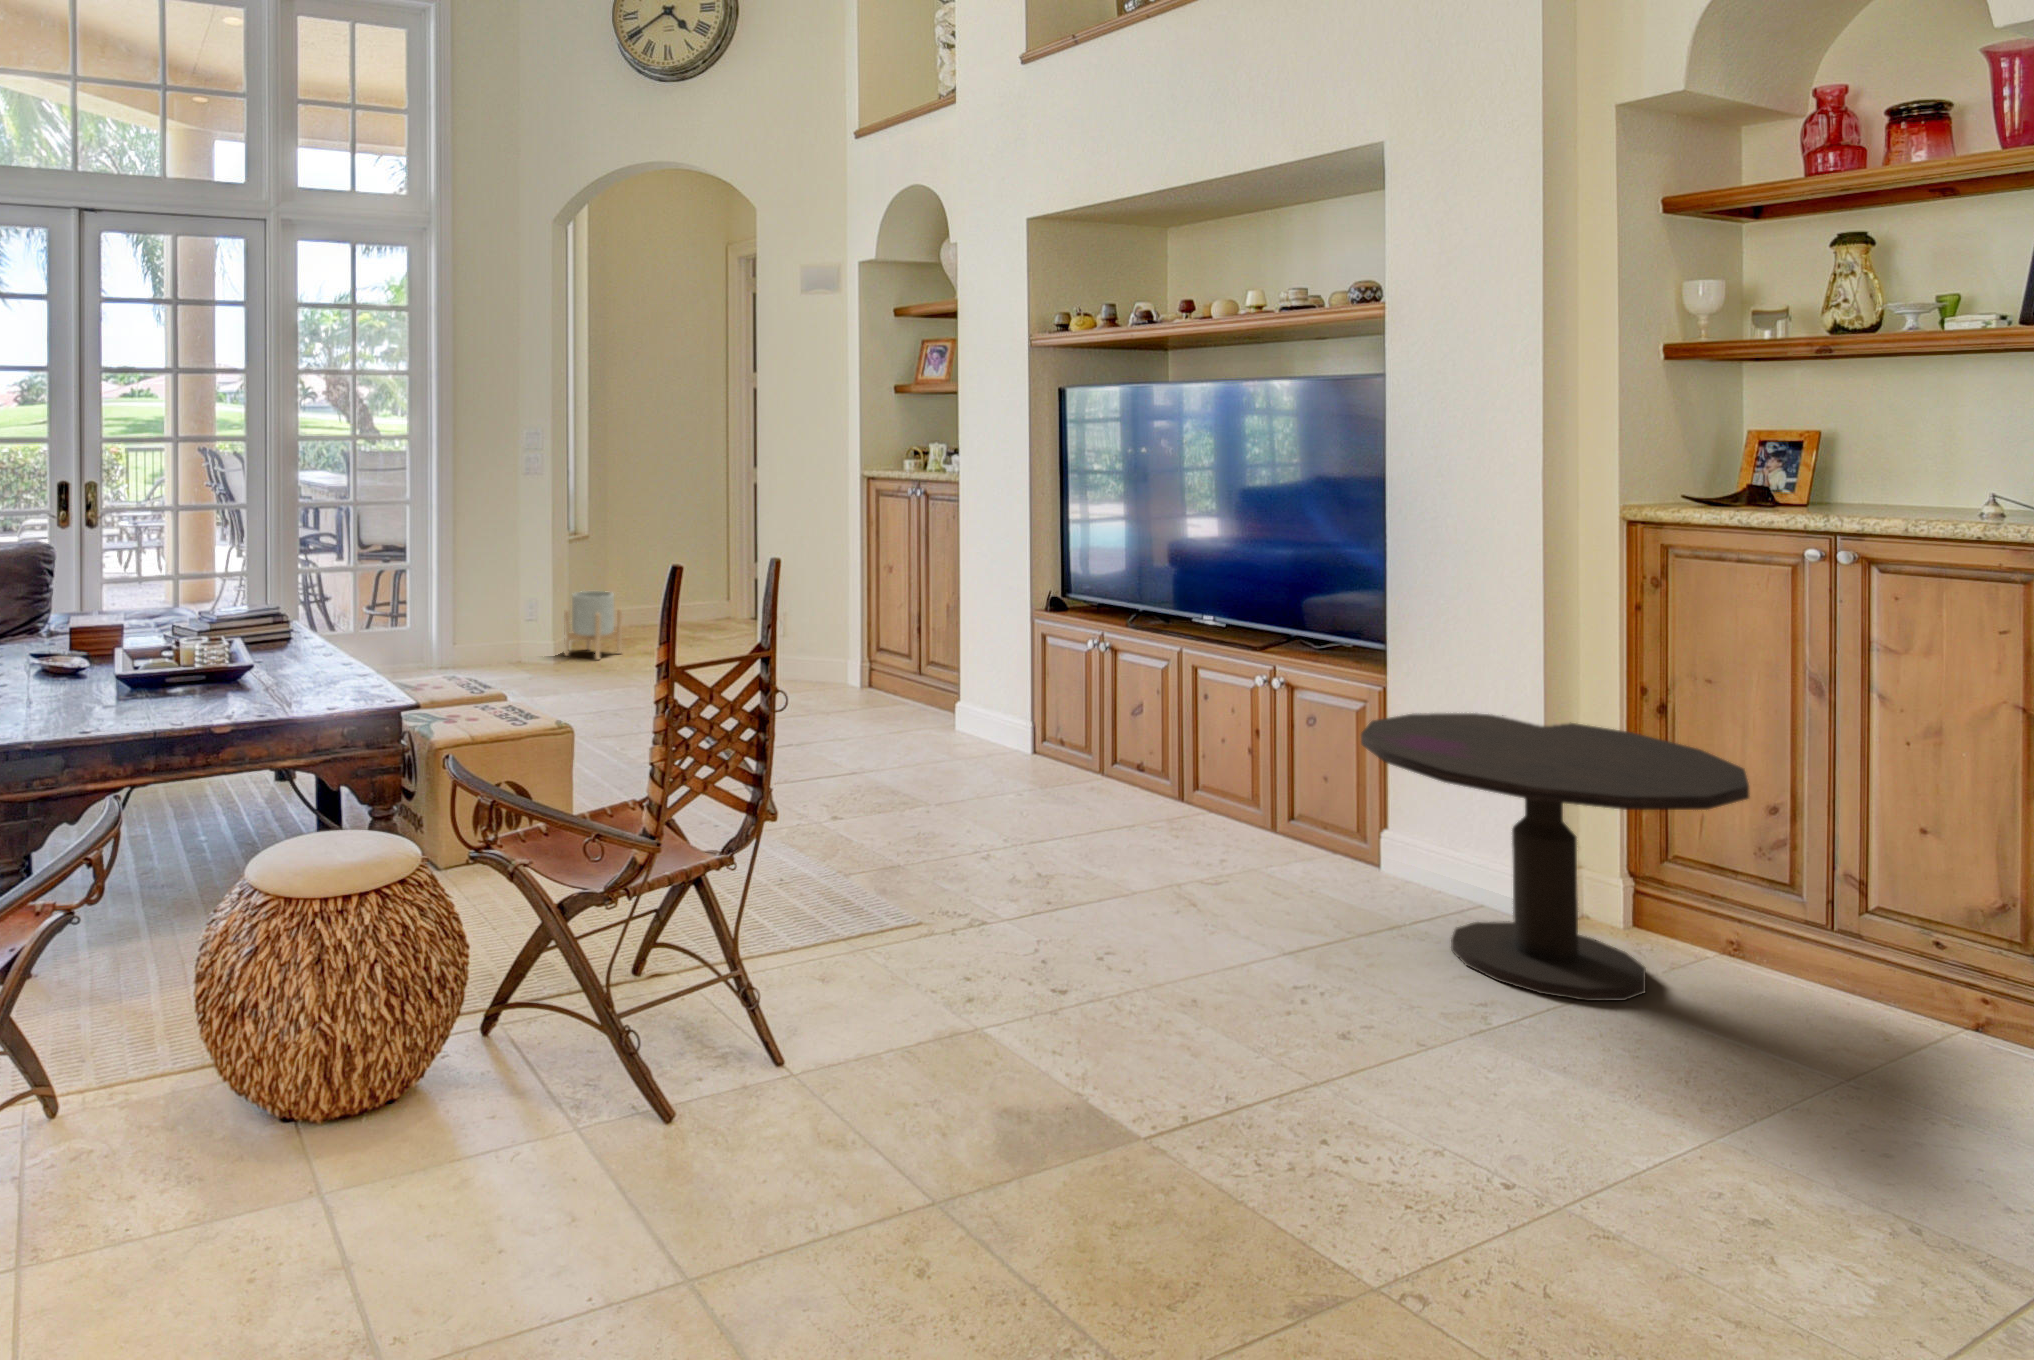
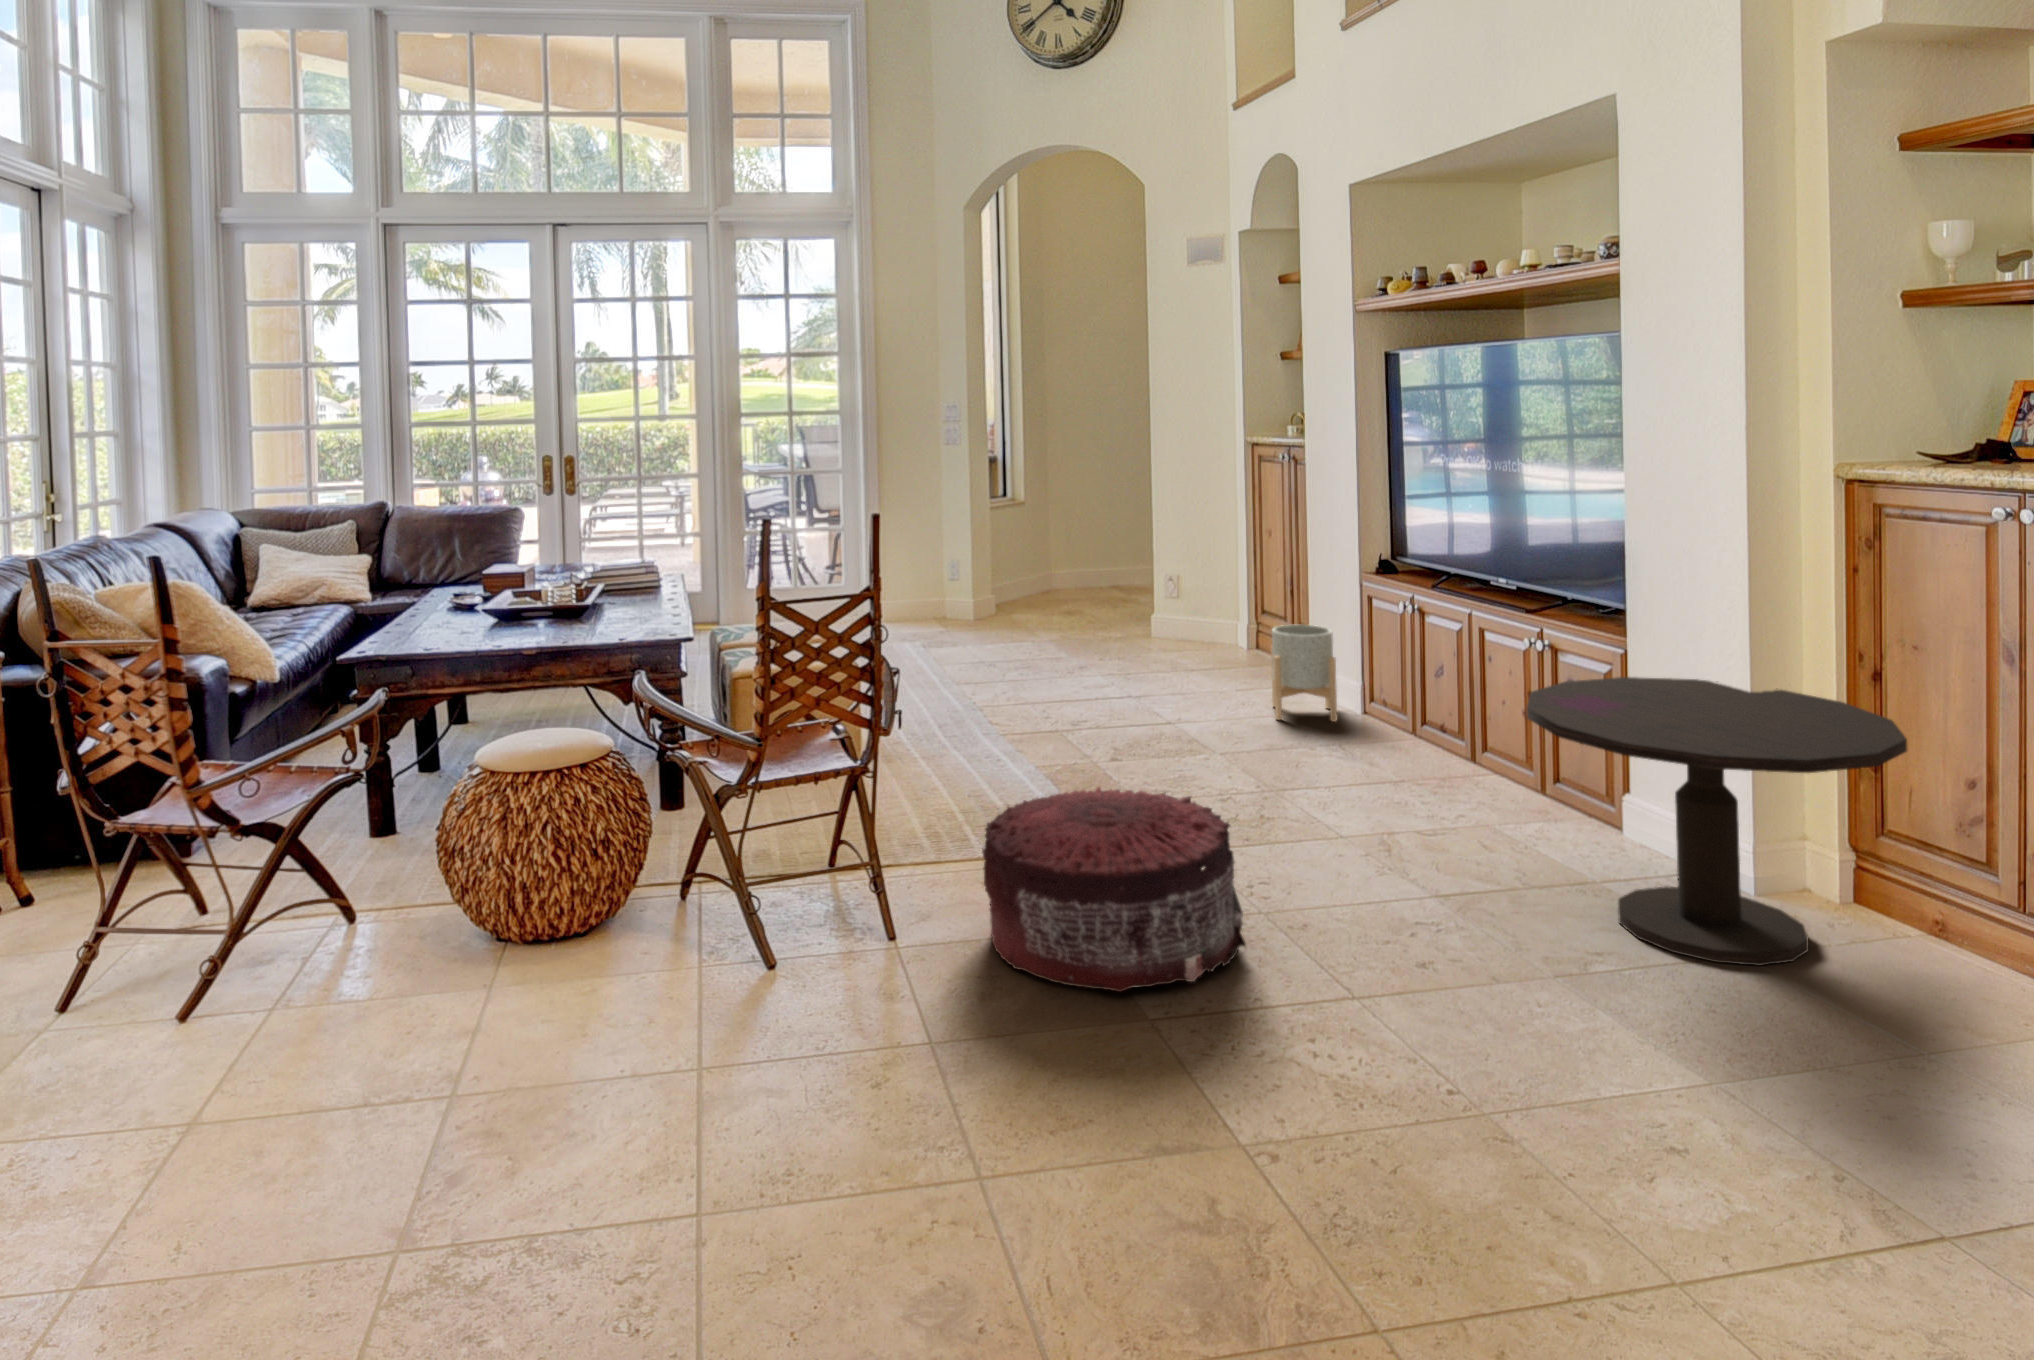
planter: present [564,591,622,660] -> present [1271,625,1337,722]
pouf: none [877,858,1179,1107] -> present [982,787,1246,992]

